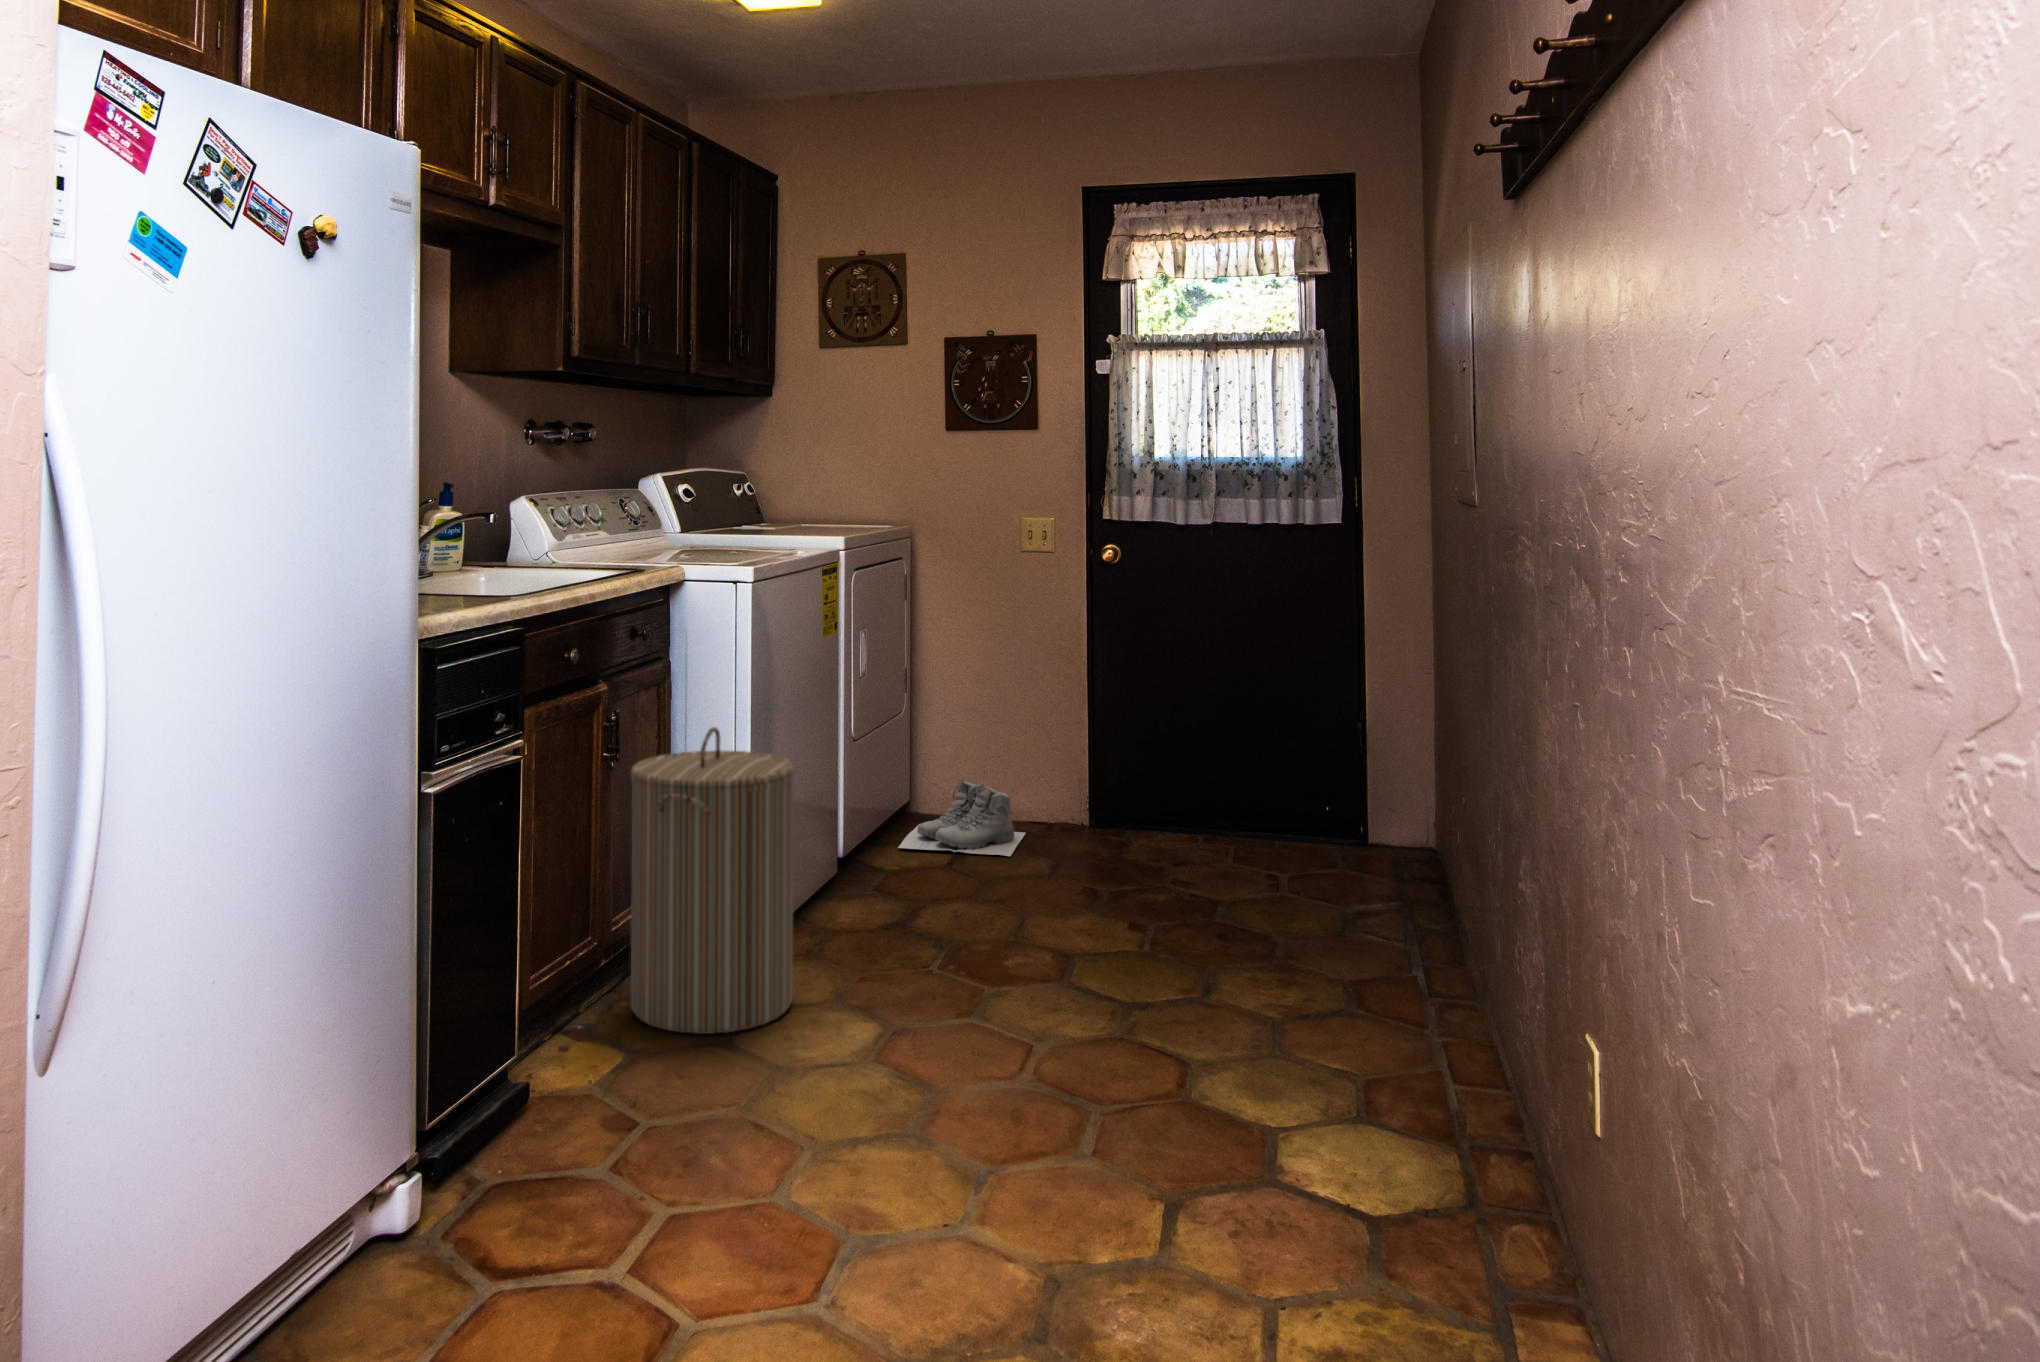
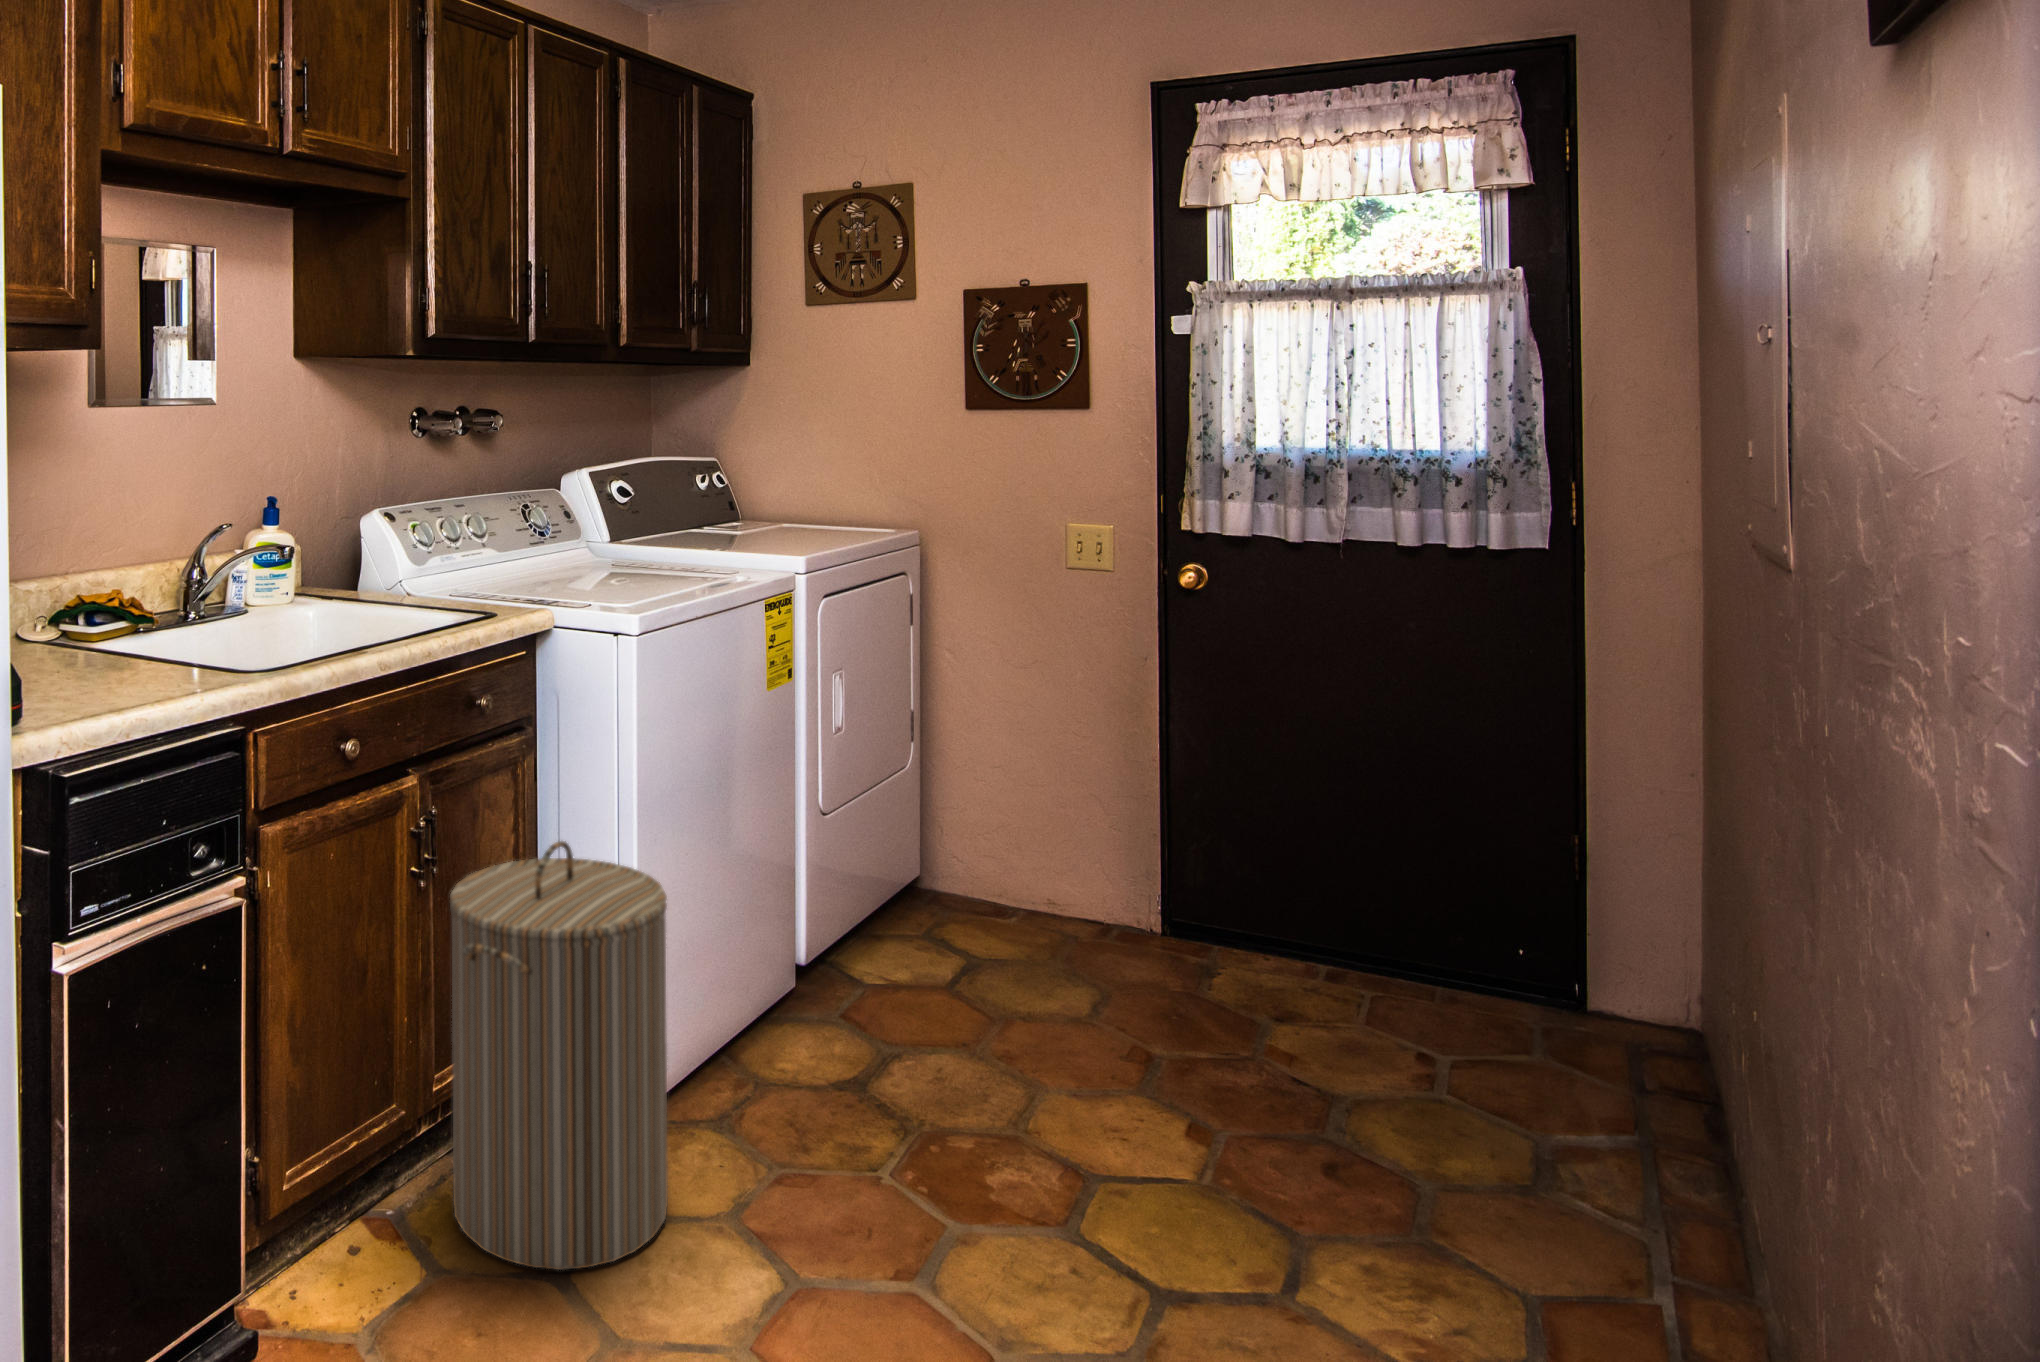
boots: present [898,779,1025,856] -> none [893,856,1073,972]

